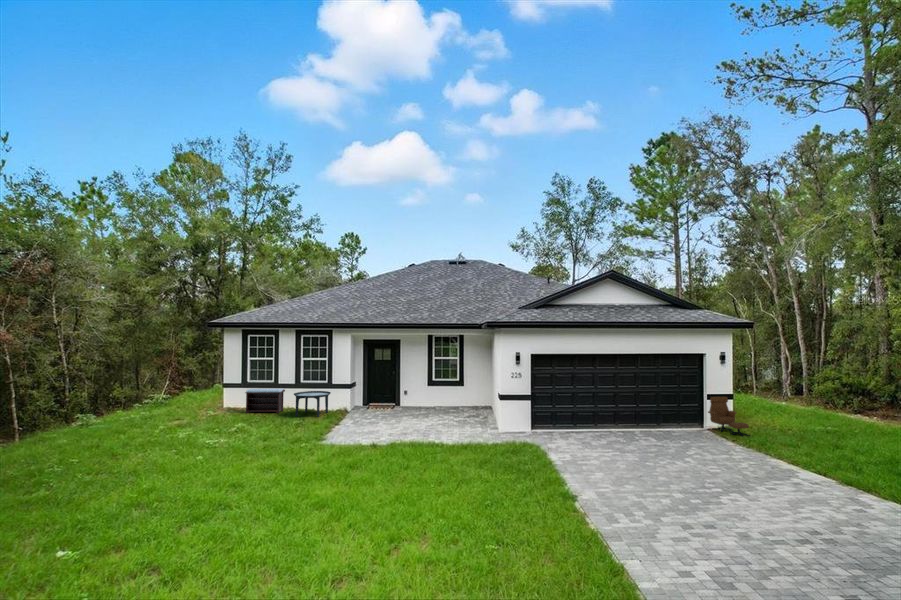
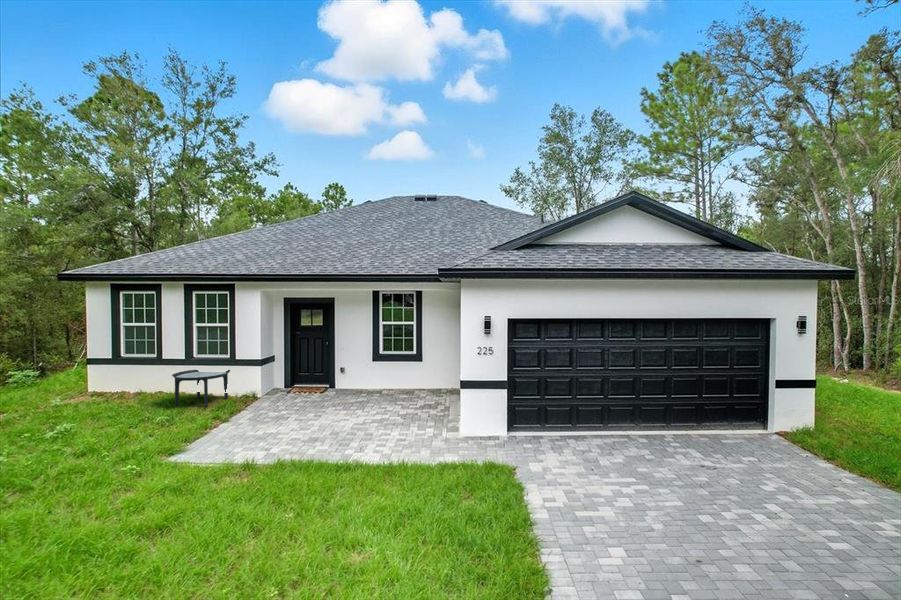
bench: present [245,389,285,413] -> none [110,365,171,400]
lounge chair: present [708,397,749,437] -> none [778,383,853,451]

